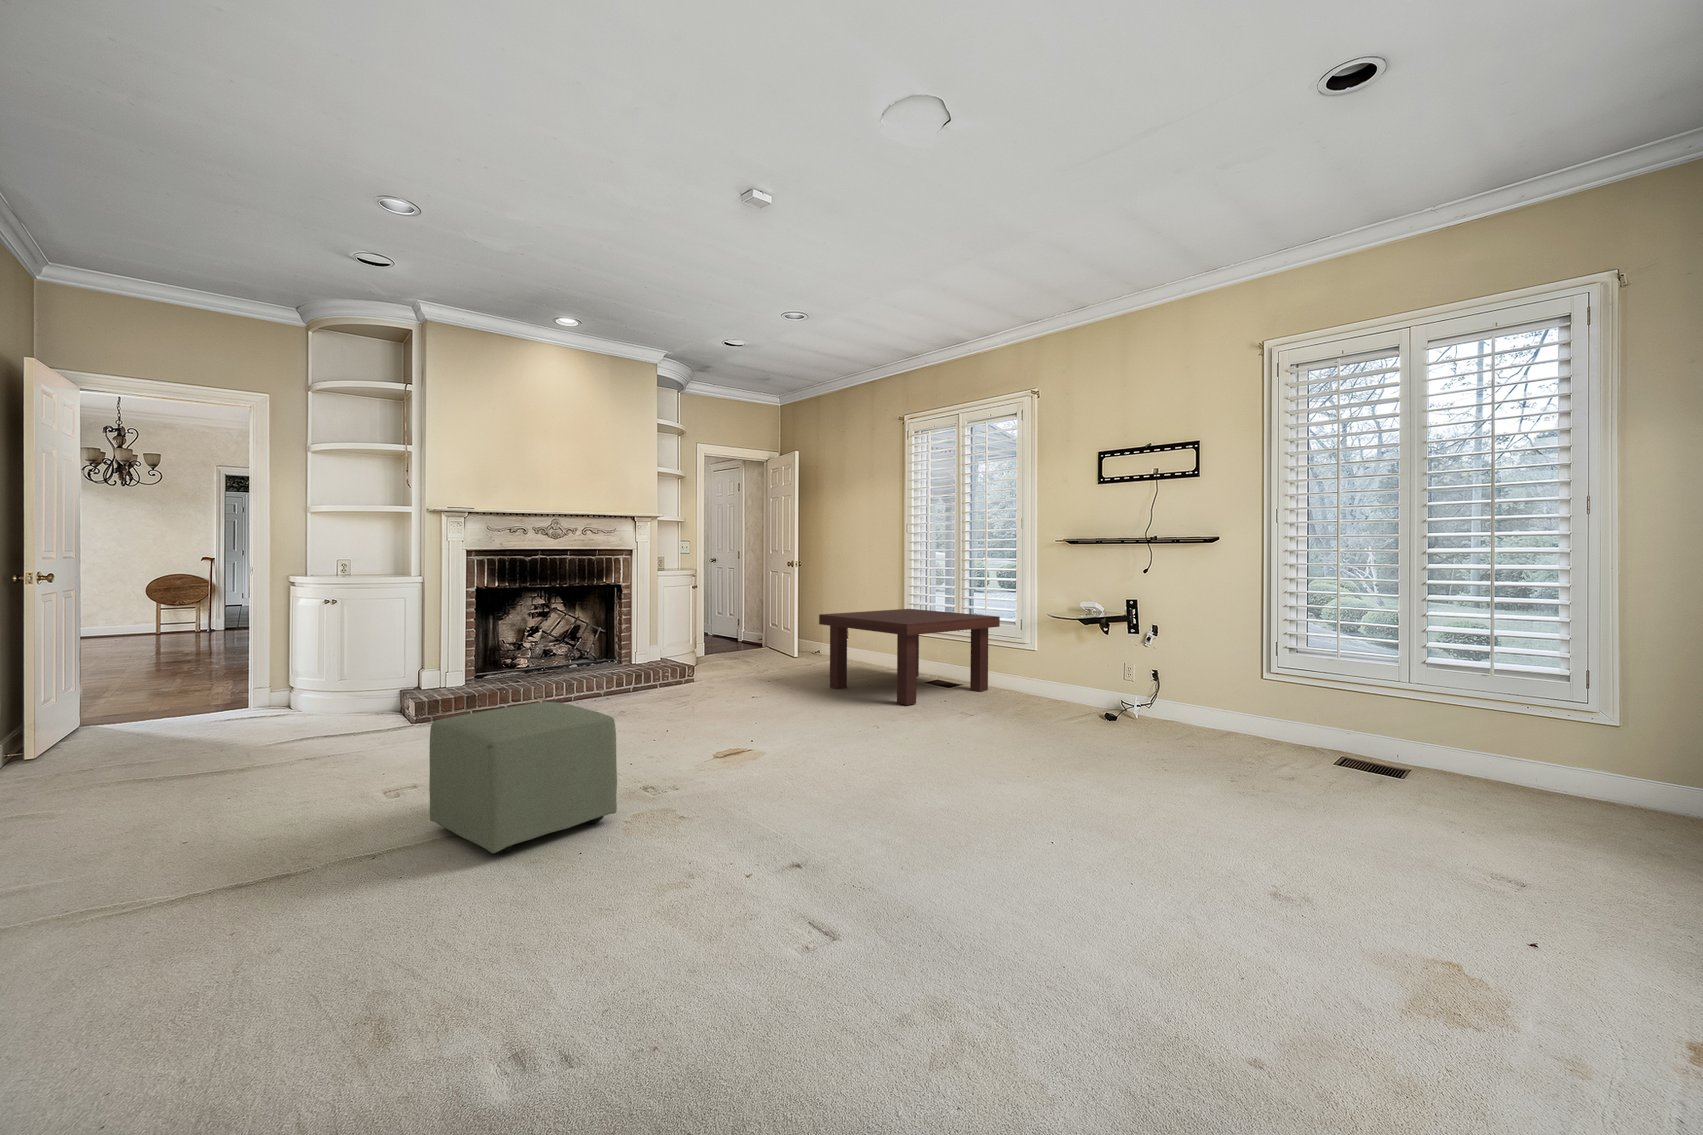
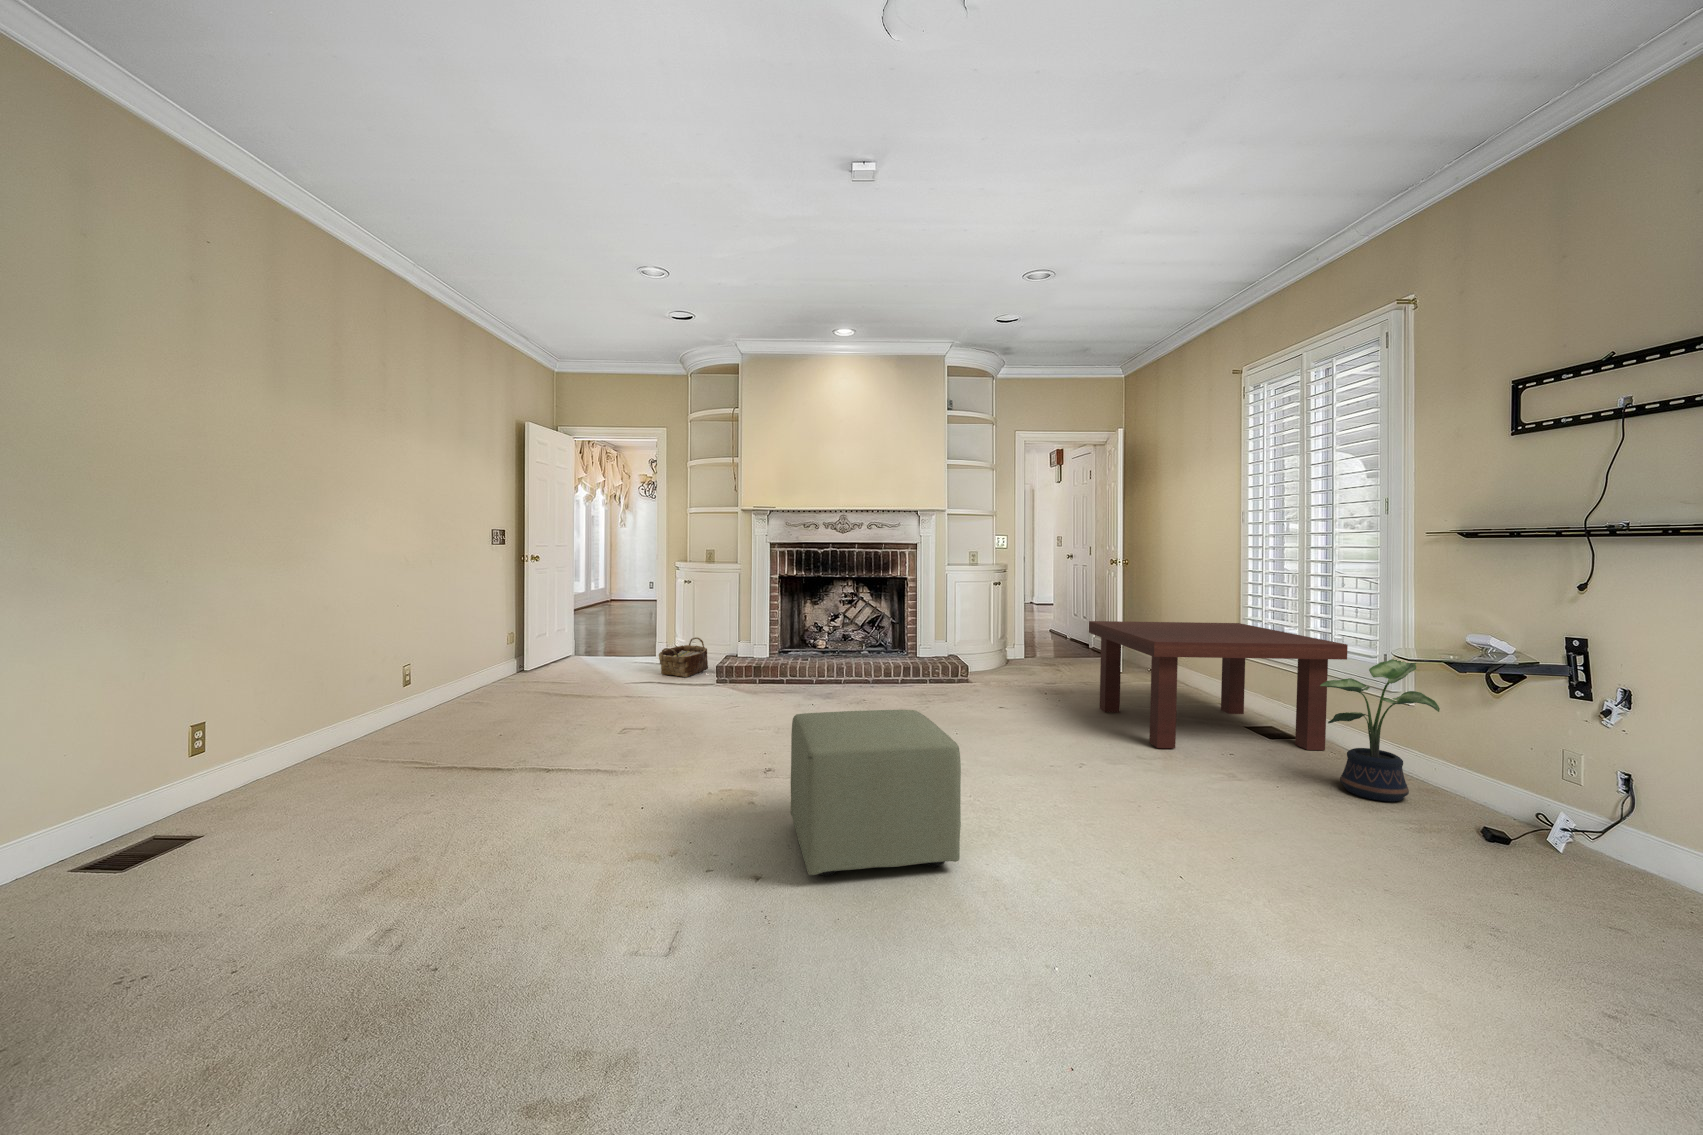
potted plant: none [1011,619,1075,711] -> present [1320,659,1440,802]
woven basket: none [315,671,382,725] -> present [659,637,708,677]
ottoman: present [429,702,617,854] -> present [791,710,961,876]

